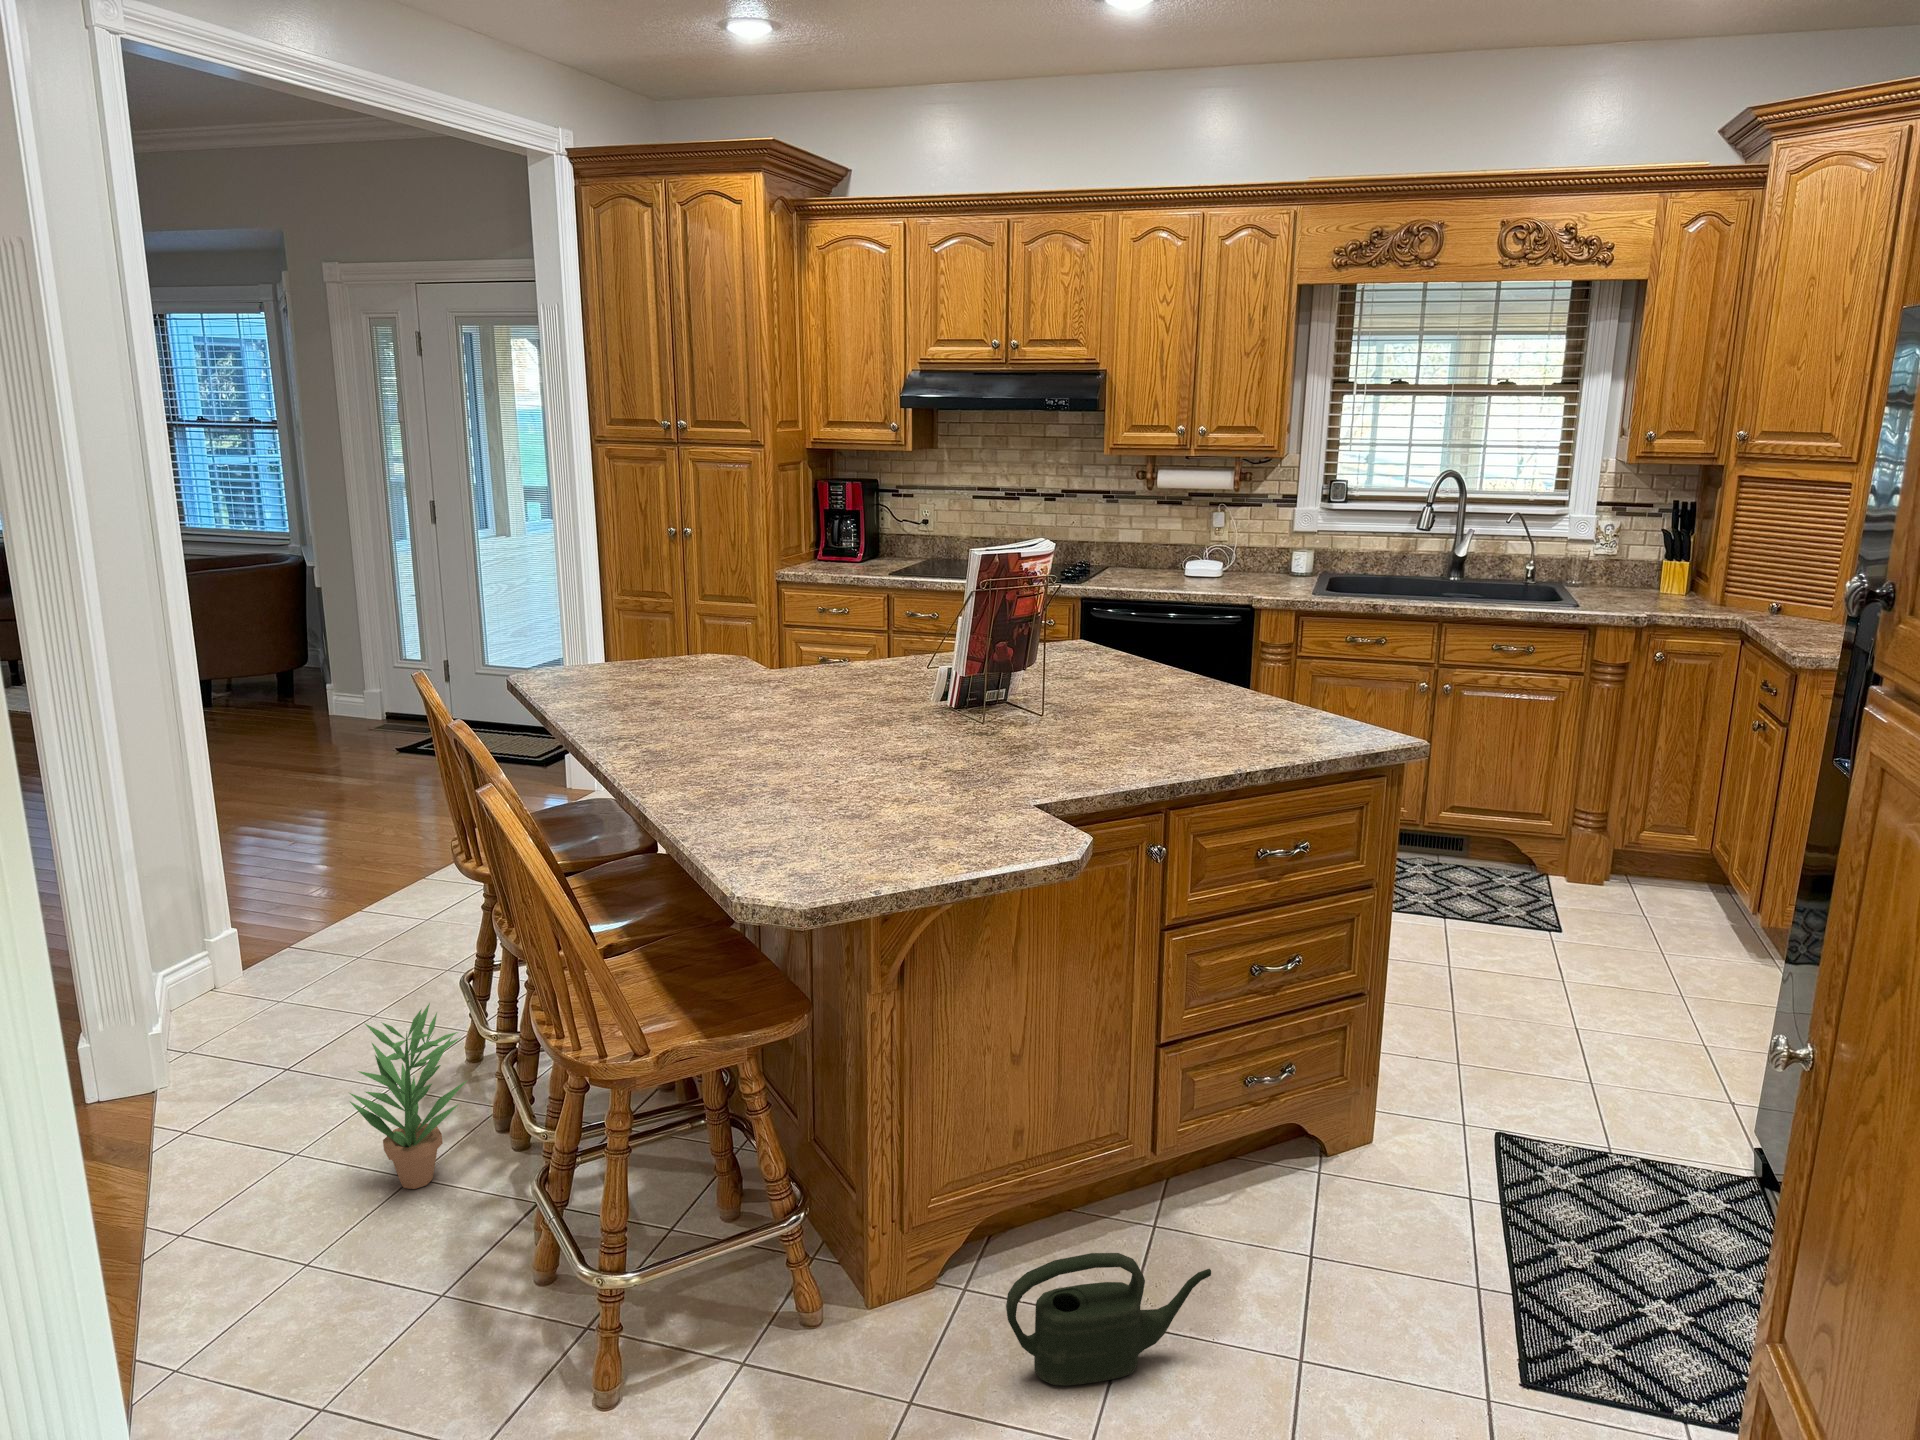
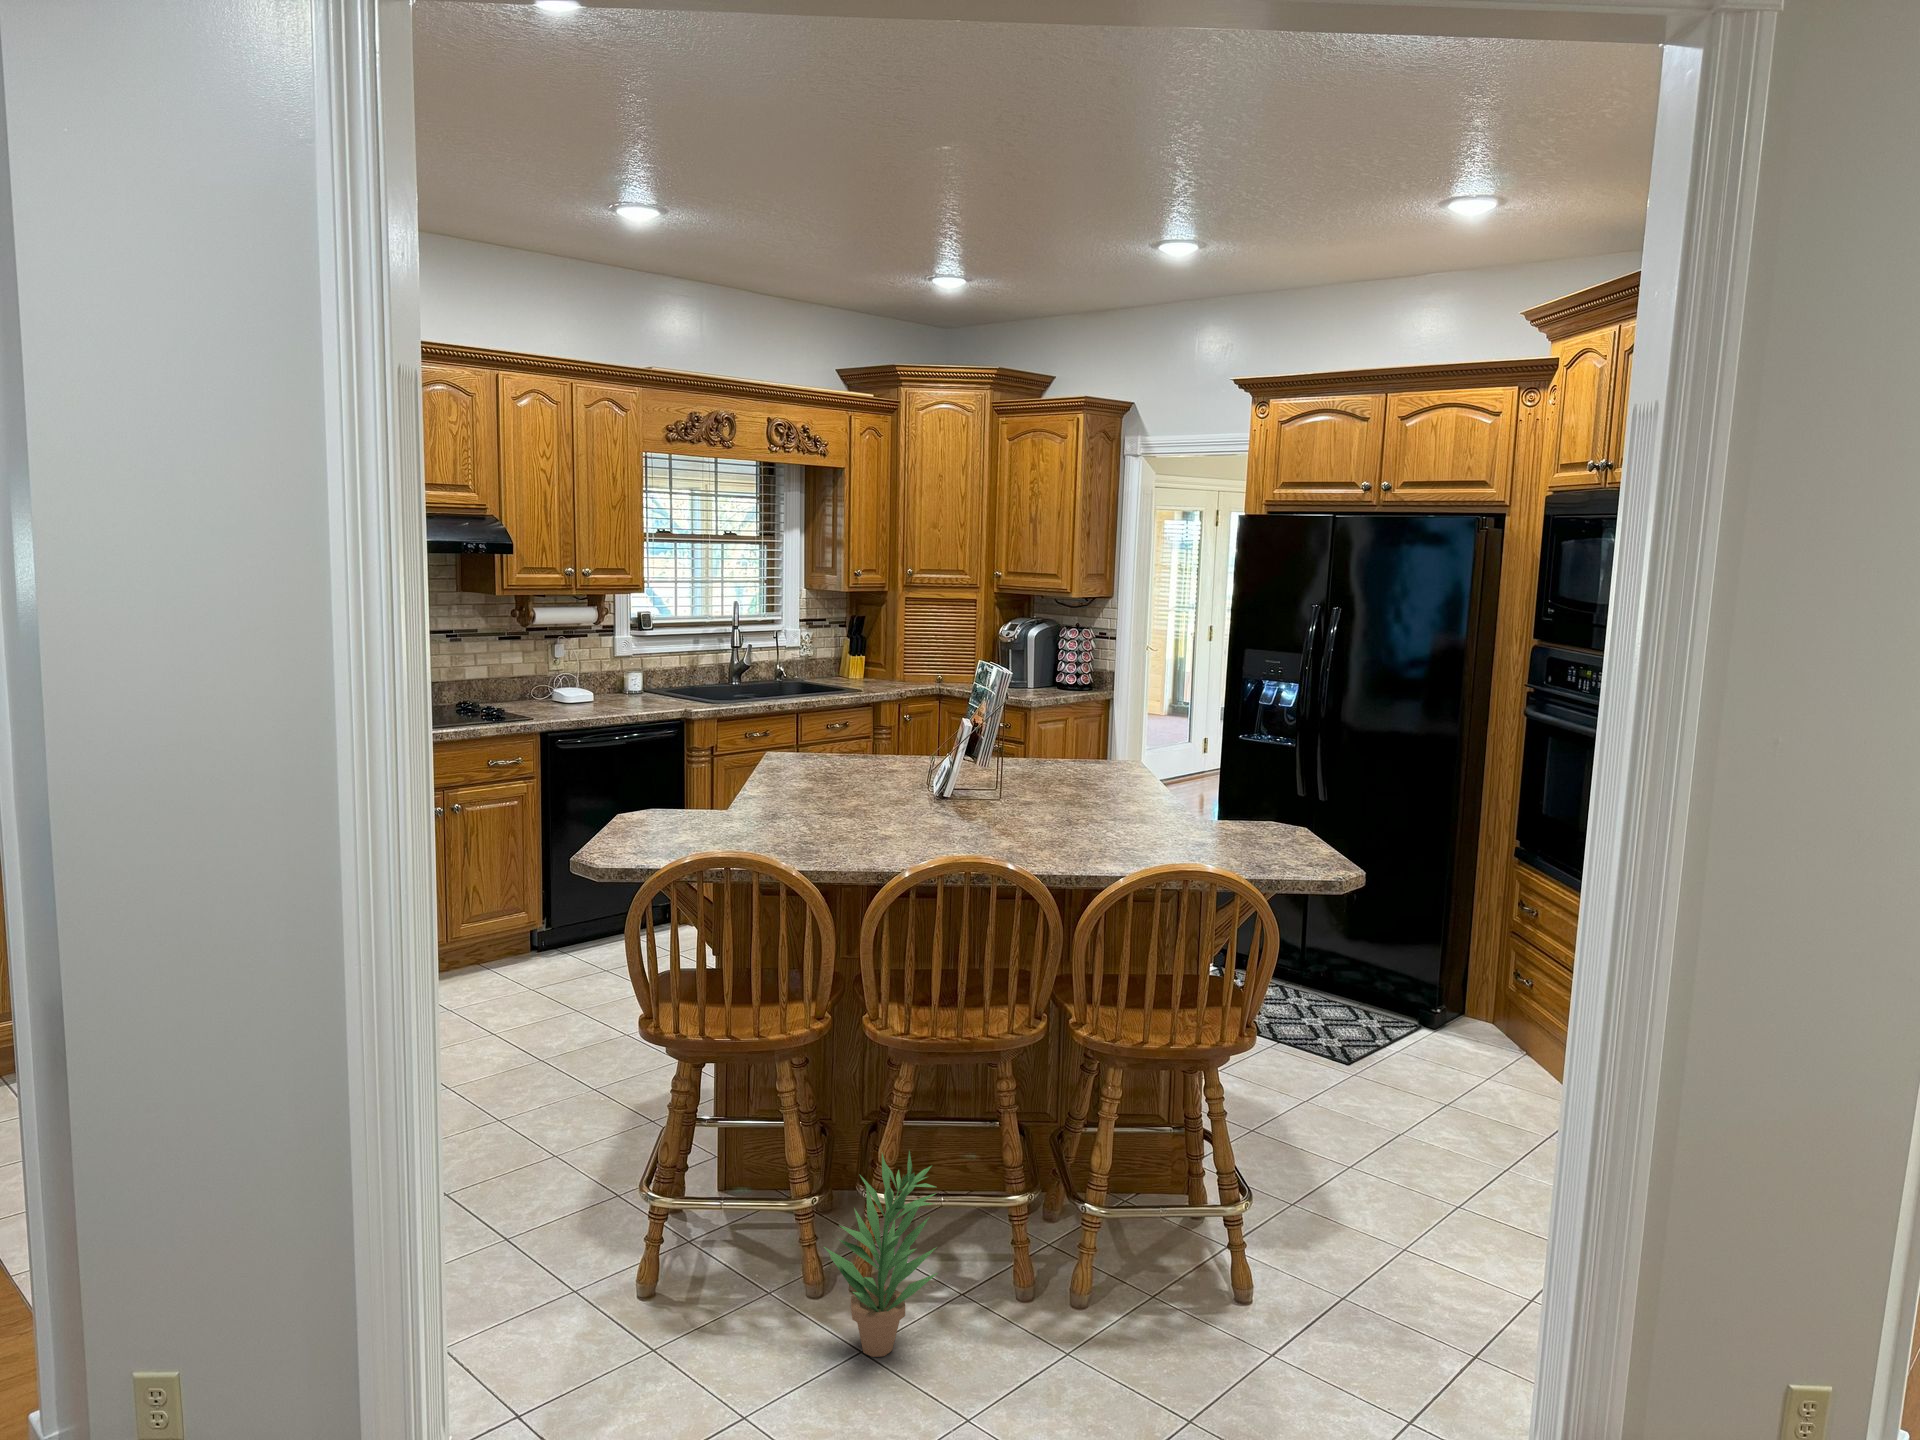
watering can: present [1006,1253,1211,1386] -> none [1276,1060,1312,1157]

